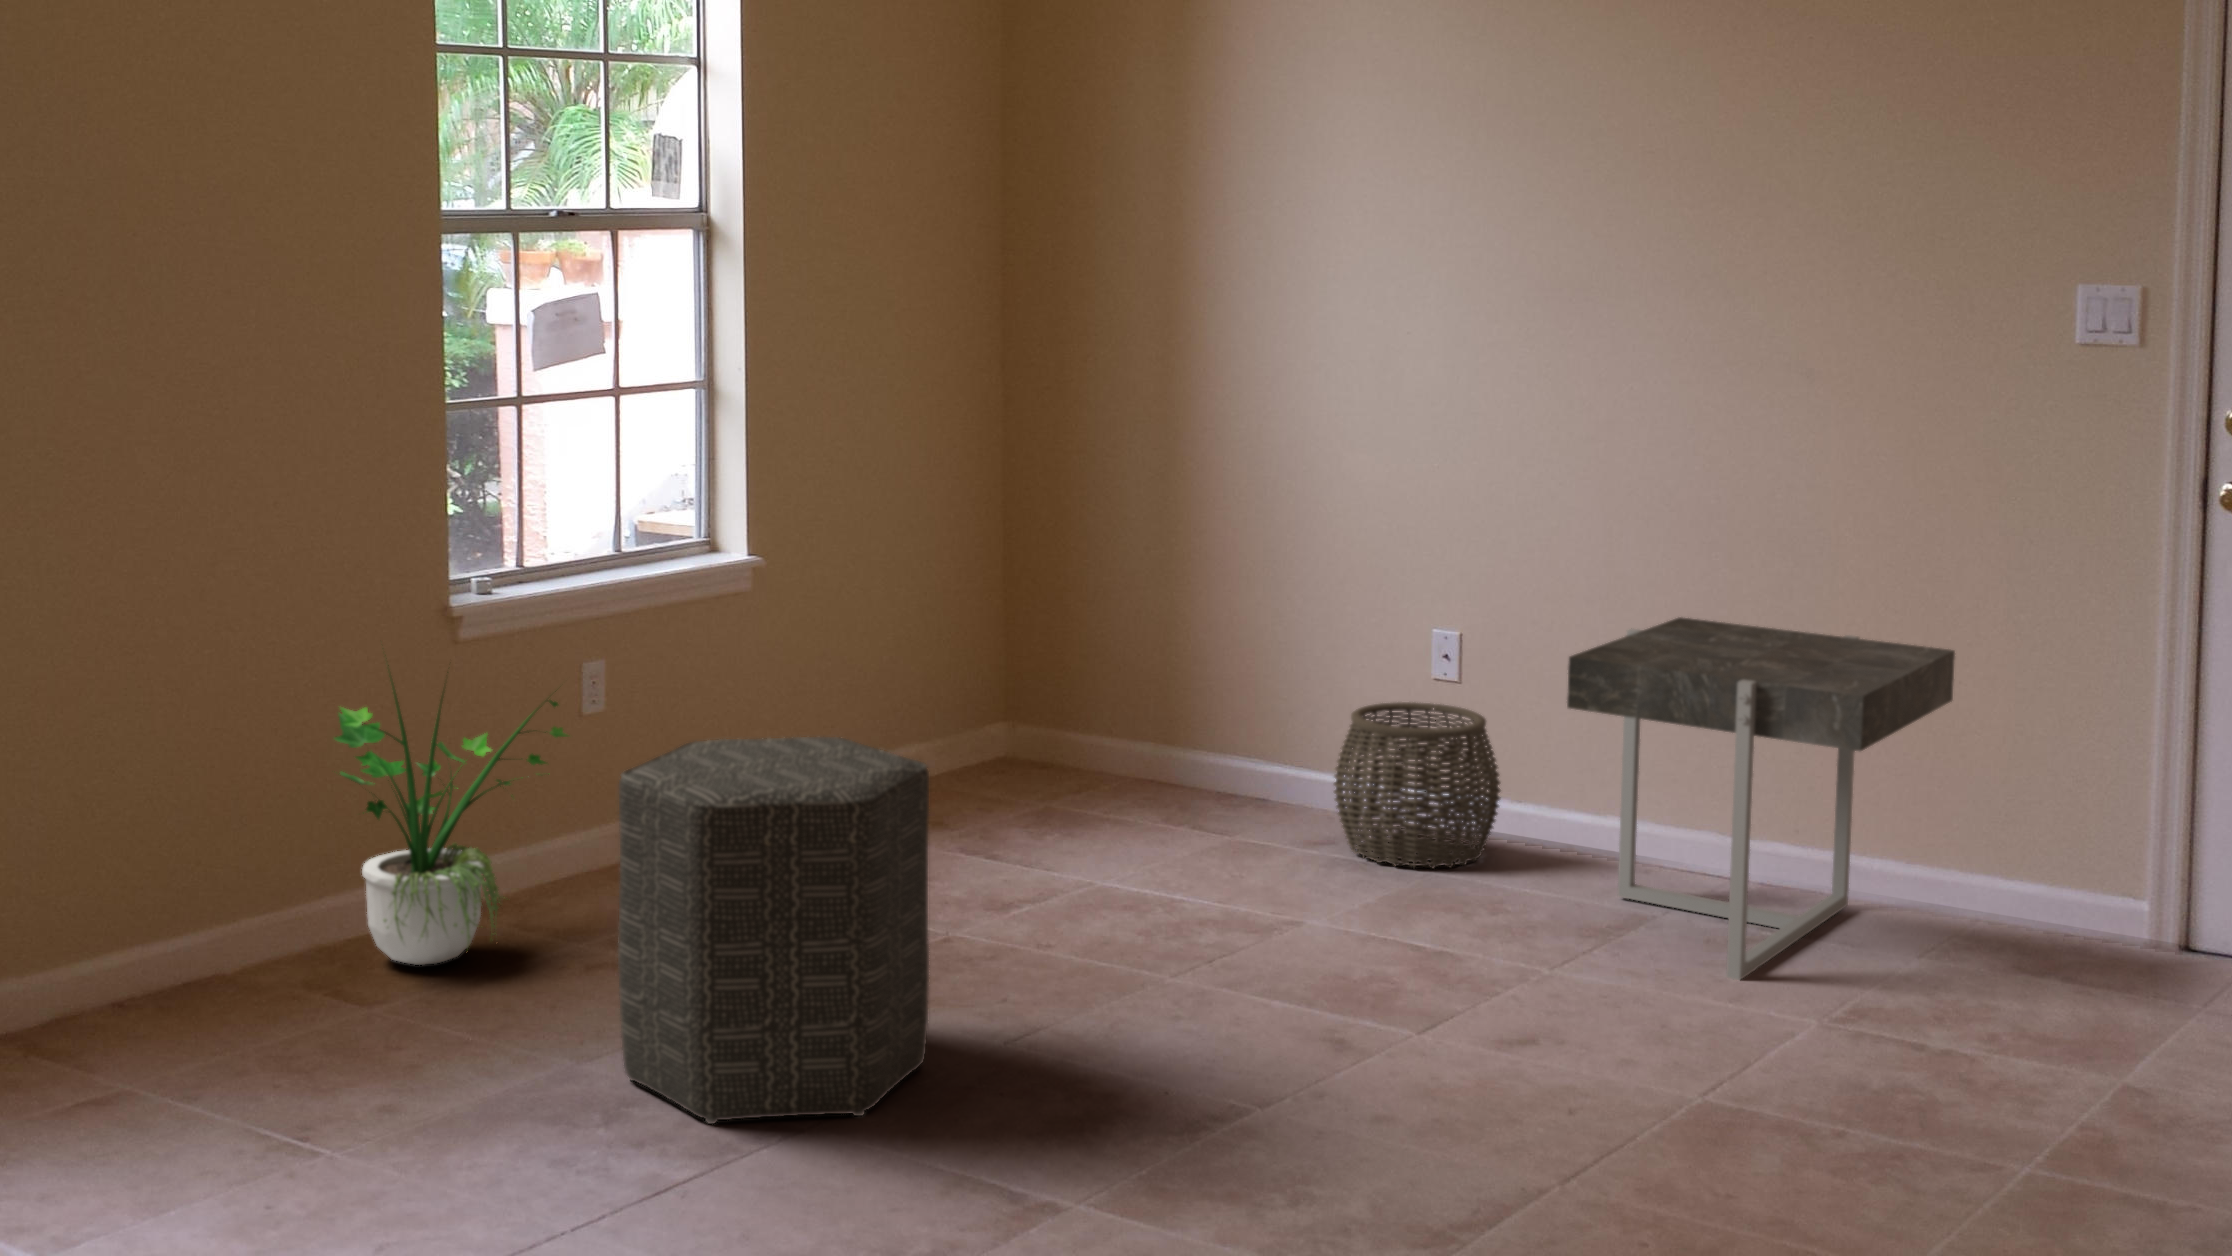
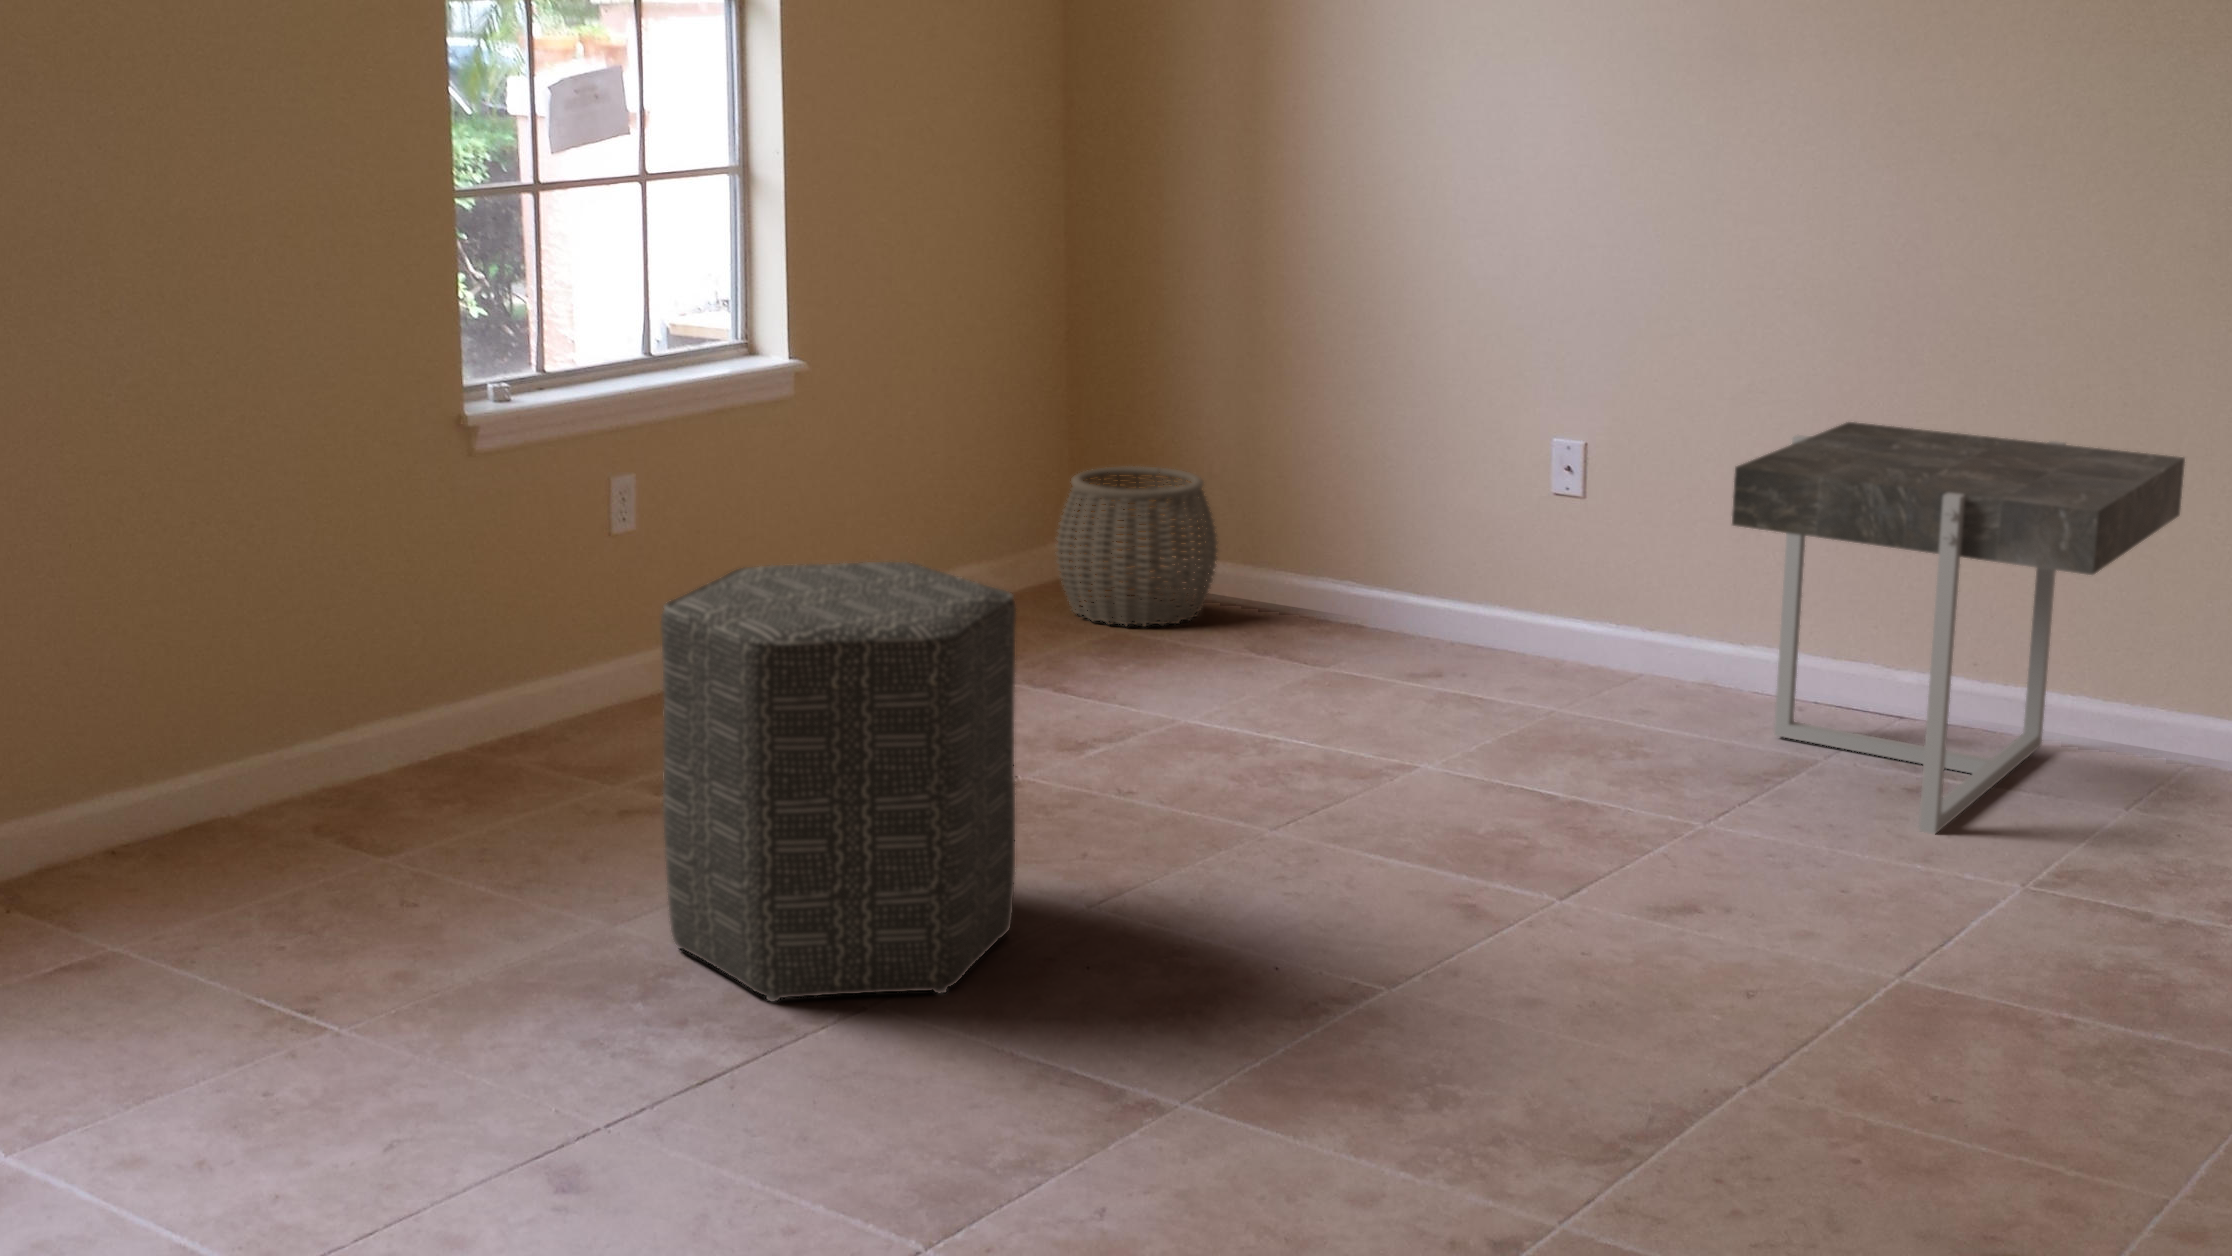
potted plant: present [334,665,568,965] -> none [337,451,603,812]
woven basket: present [1334,702,1501,868] -> present [1056,466,1218,626]

